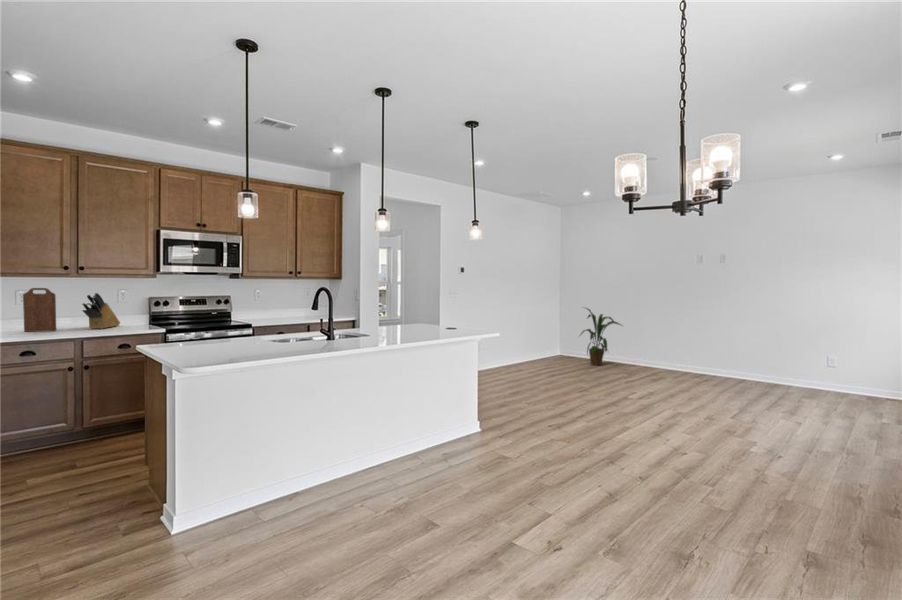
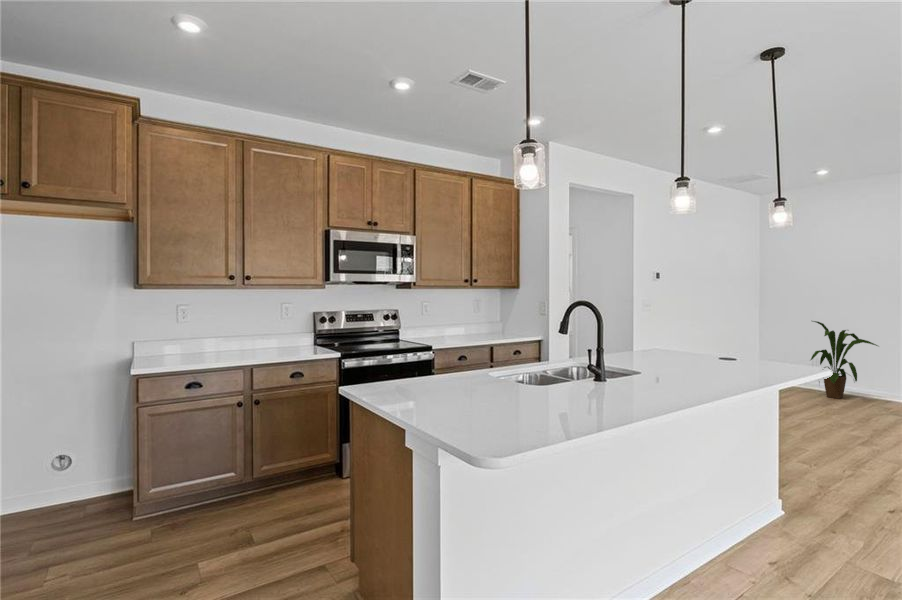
cutting board: present [23,288,56,332] -> none [186,303,220,357]
knife block: present [82,293,120,329] -> none [248,308,284,352]

